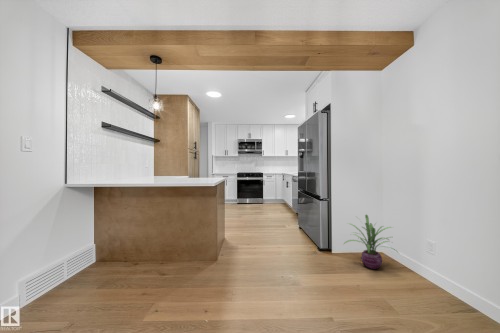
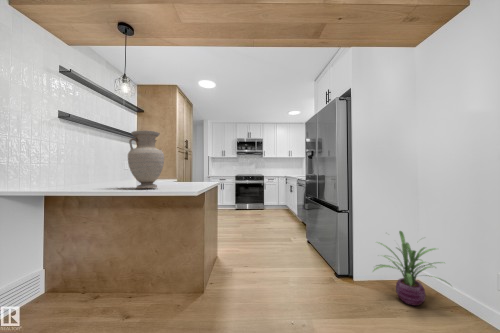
vase: none [161,139,187,182] -> present [128,130,164,189]

